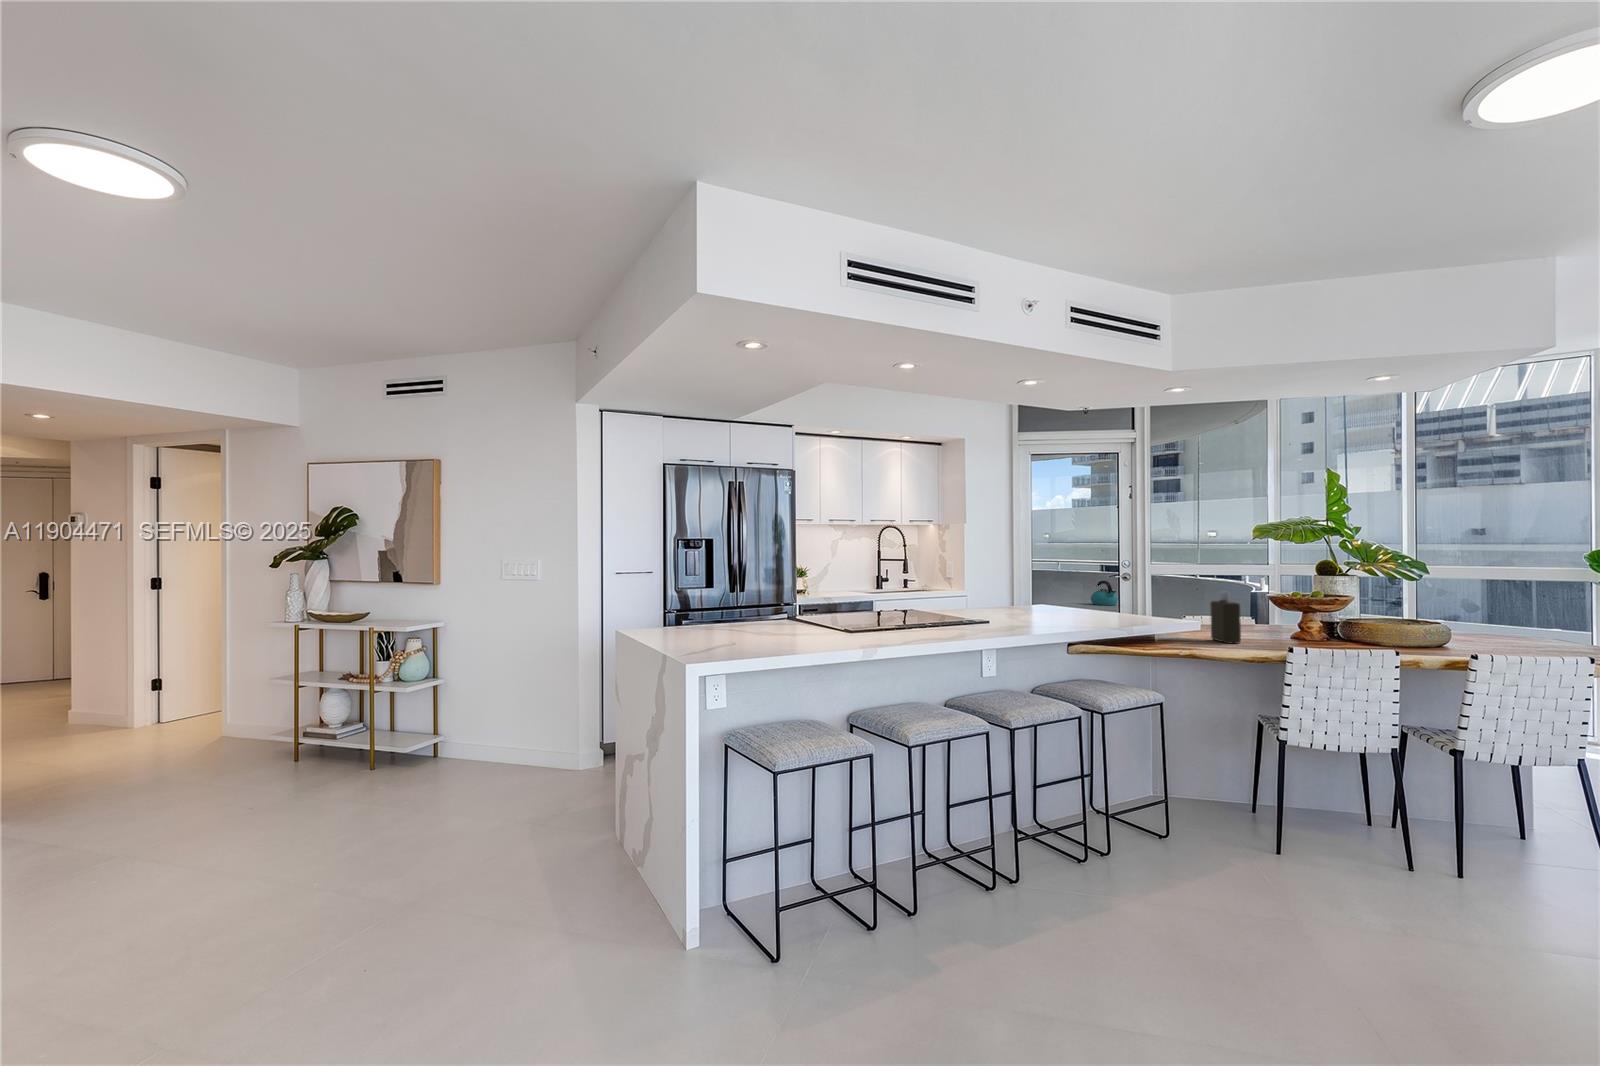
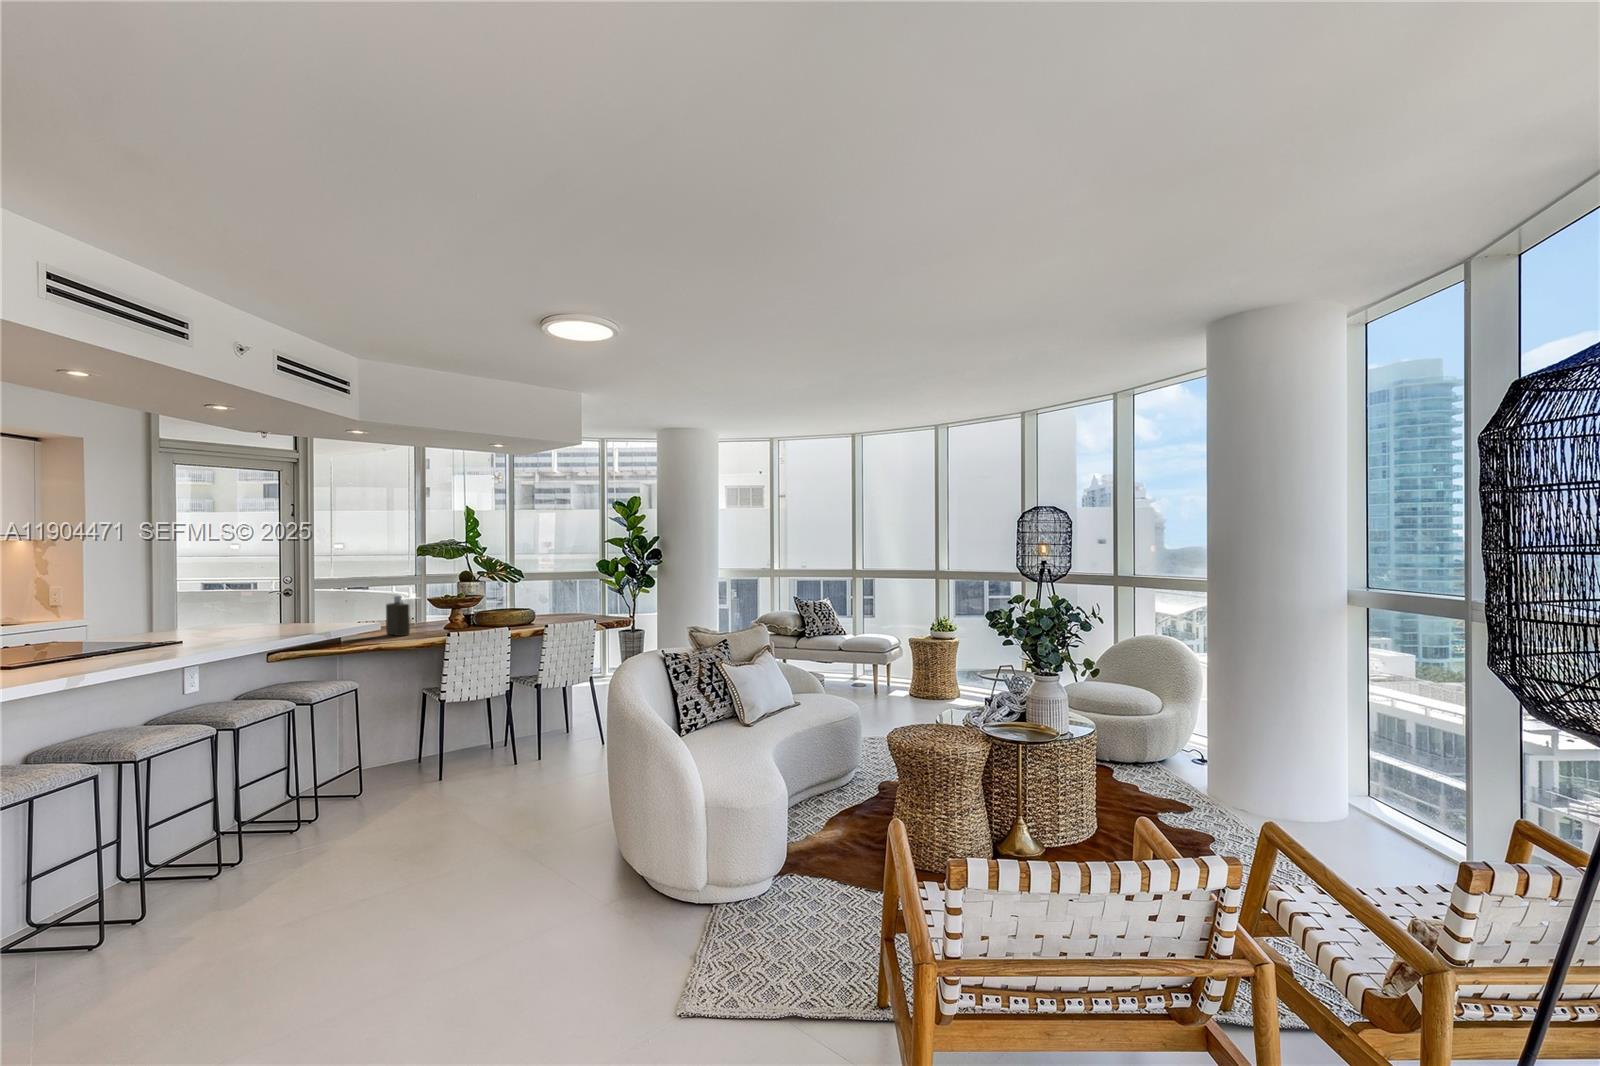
kettle: present [1091,581,1118,605] -> none [244,589,275,614]

